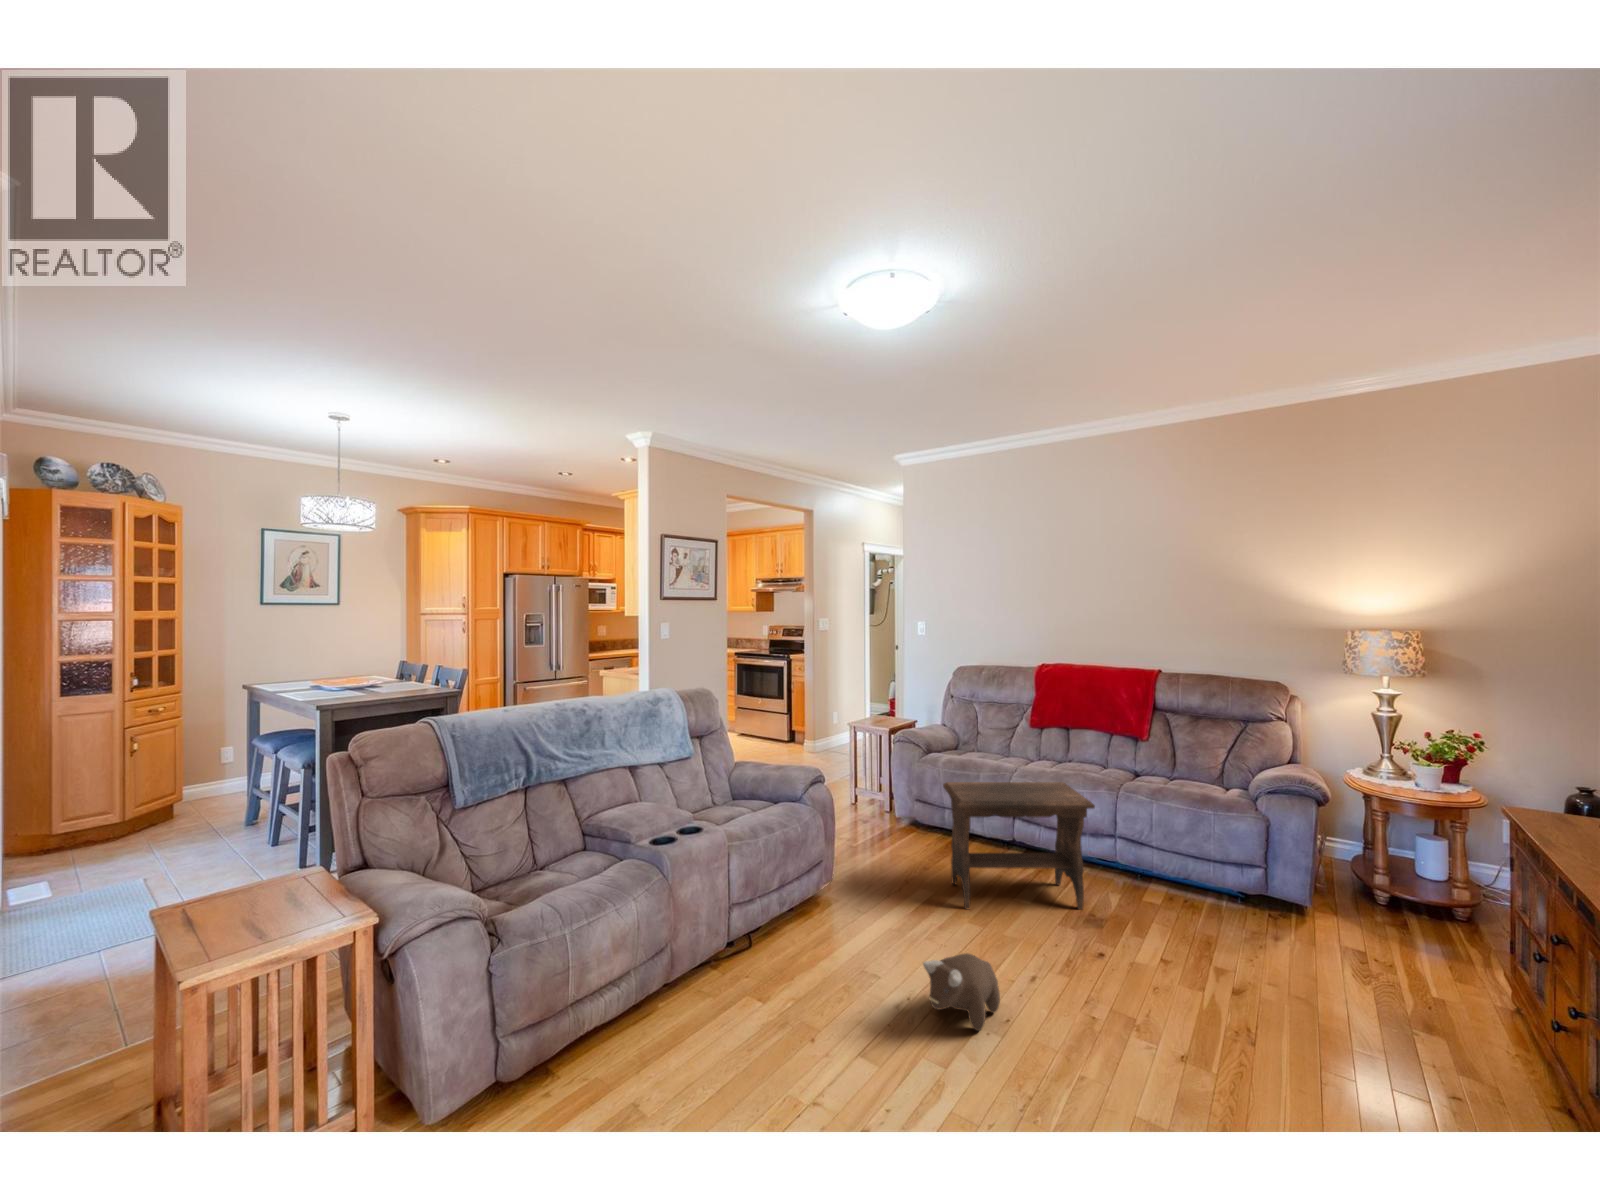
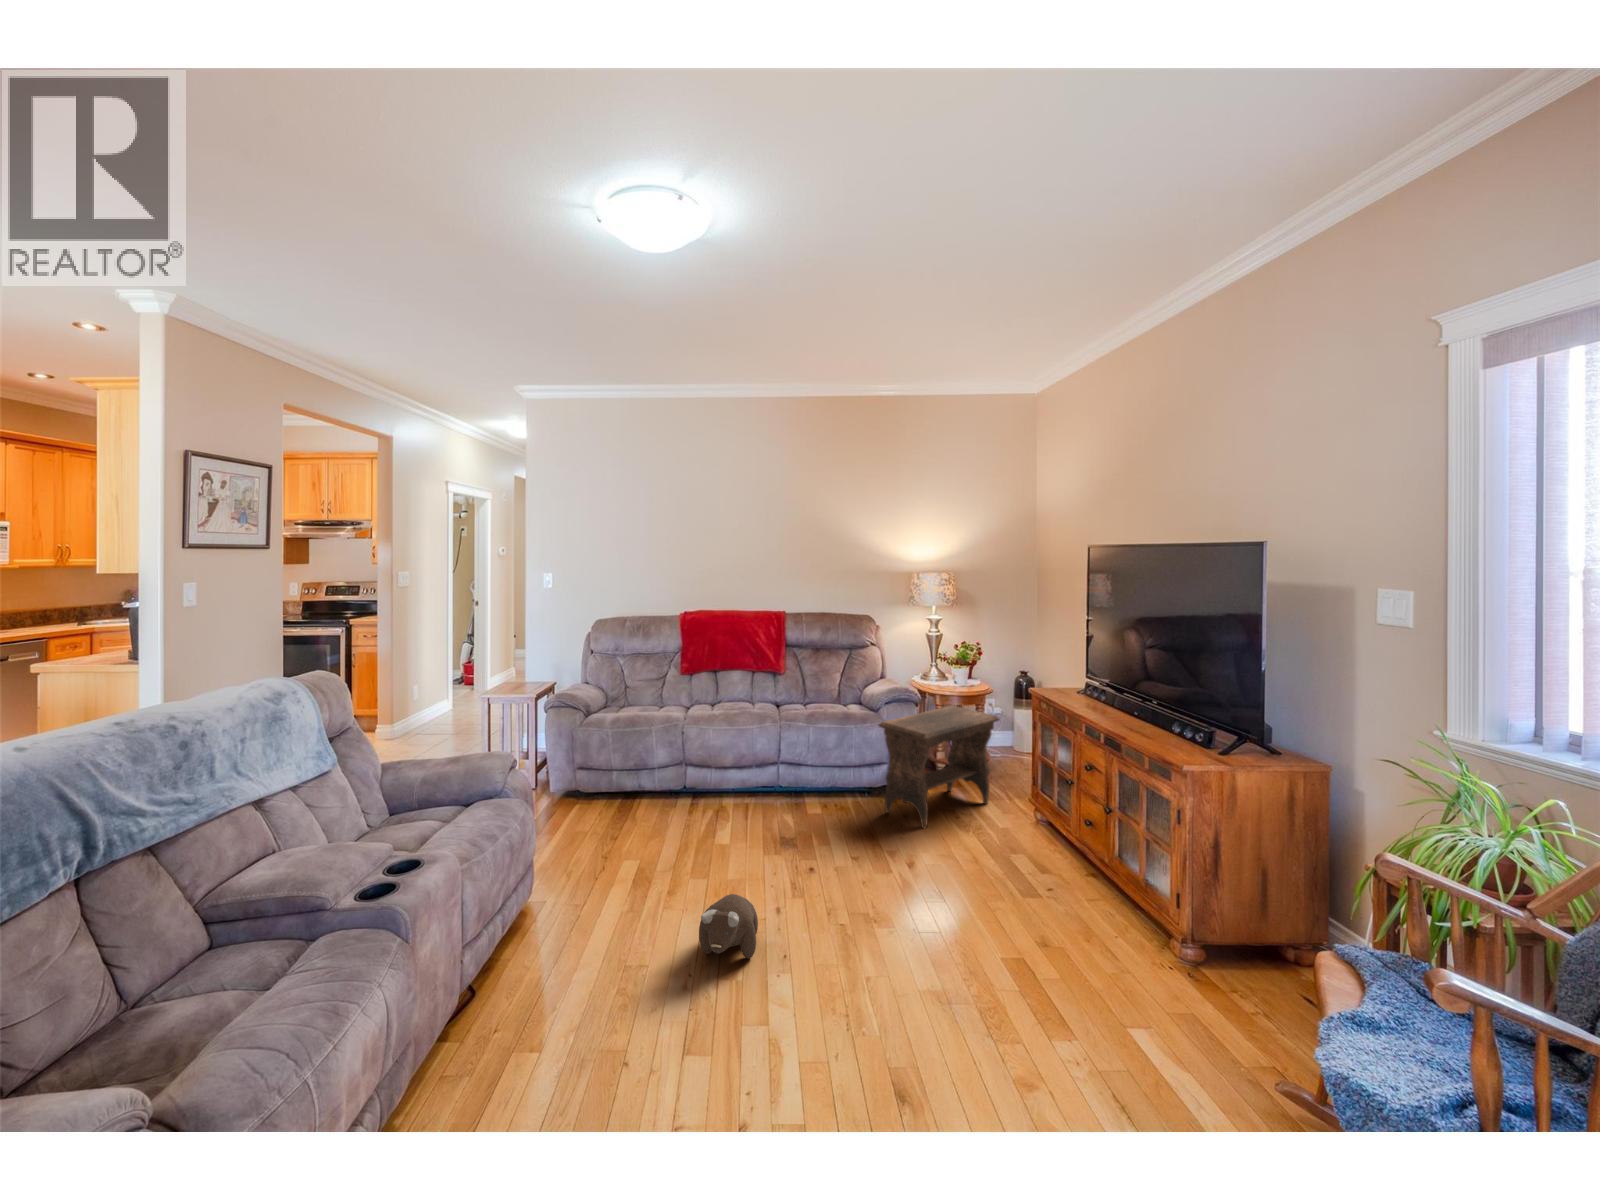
footstool: present [943,782,1095,910] -> present [879,706,1000,828]

